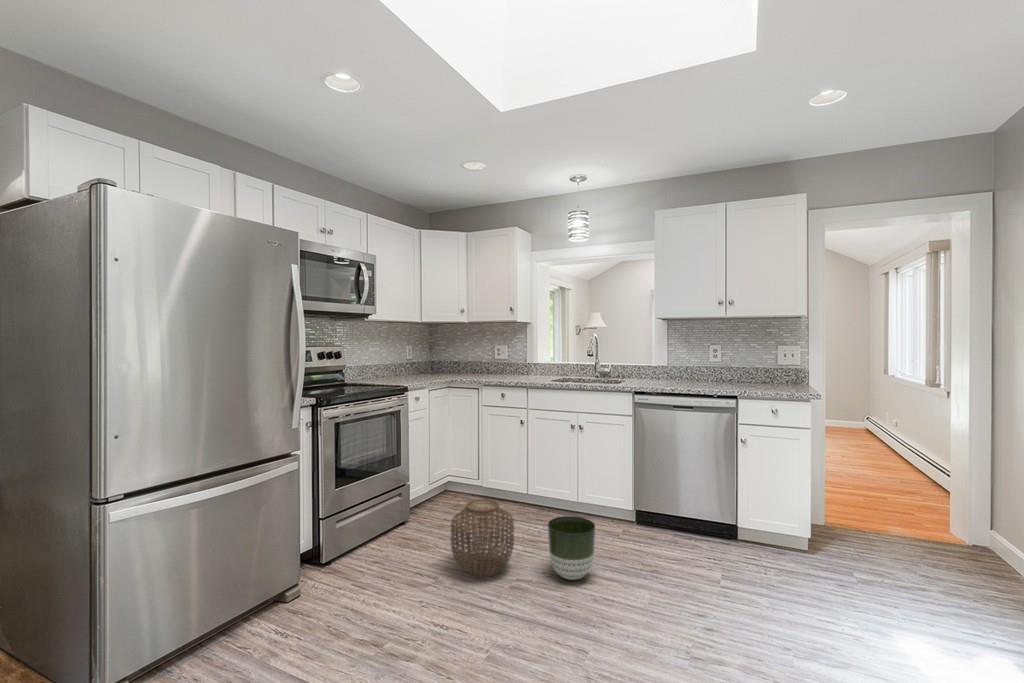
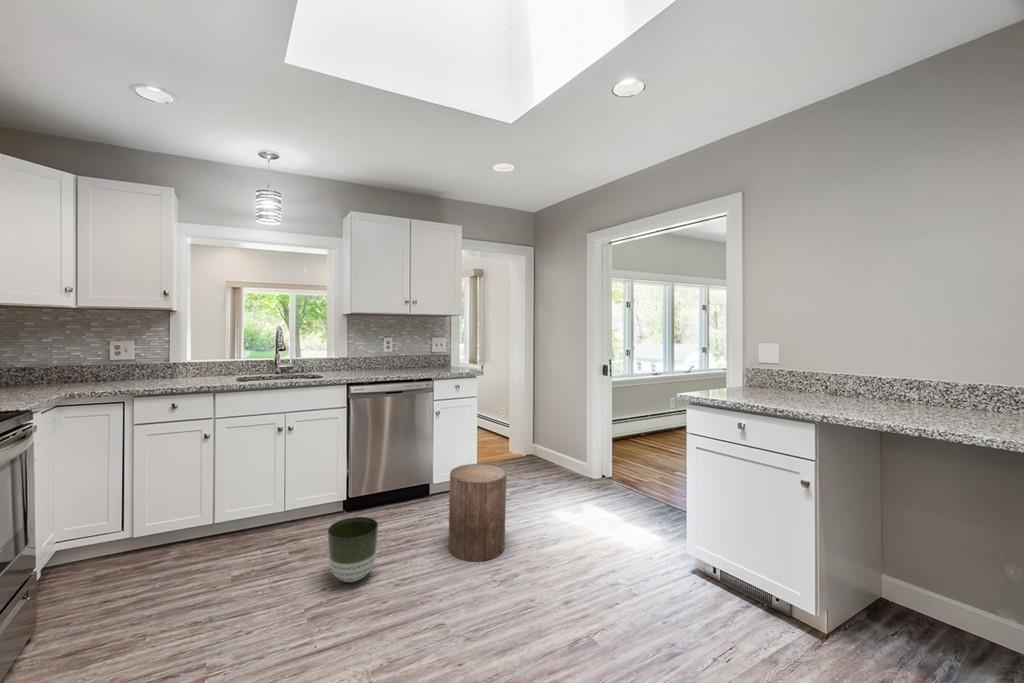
woven basket: present [451,499,514,577] -> none [207,535,296,636]
stool: none [681,501,763,635] -> present [448,464,506,561]

